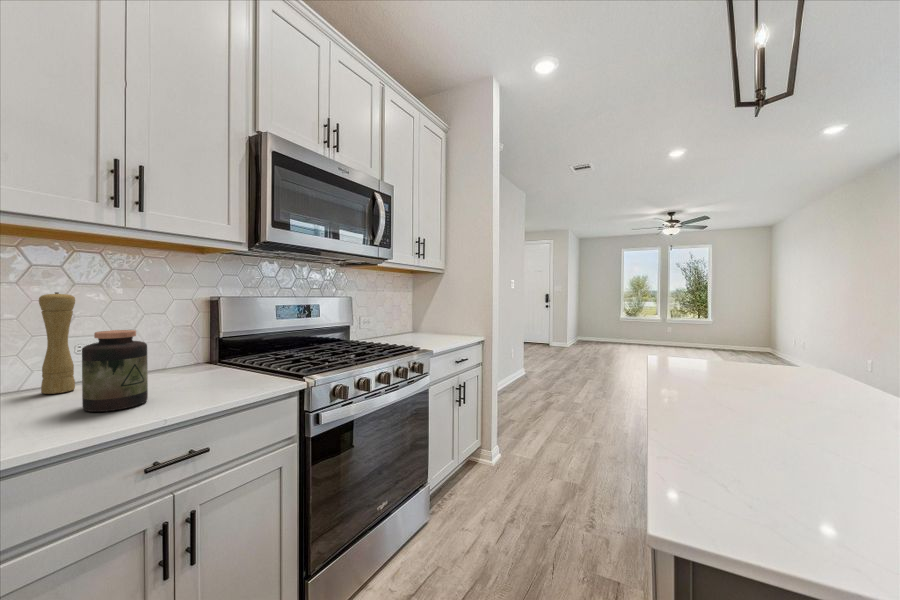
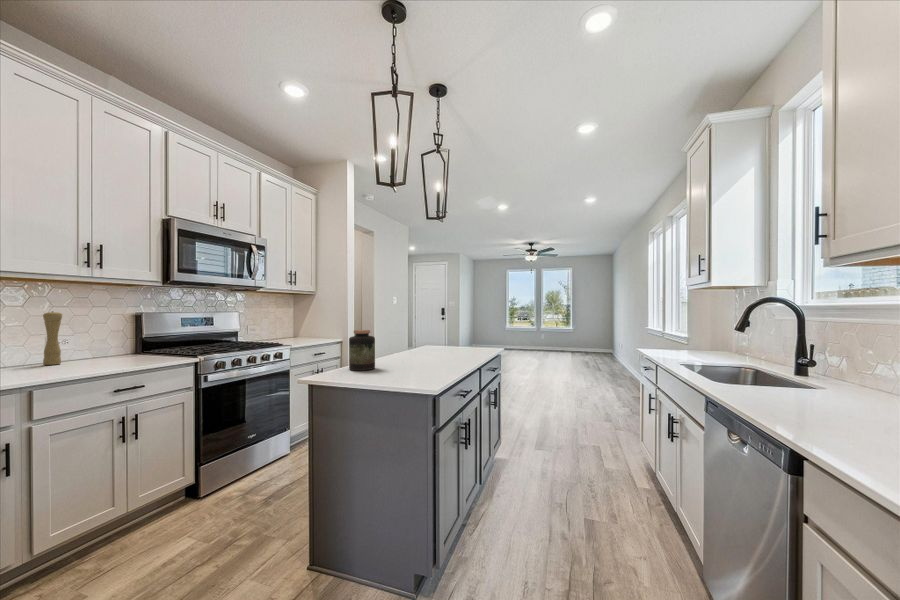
jar: present [82,330,148,412] -> present [349,330,375,371]

